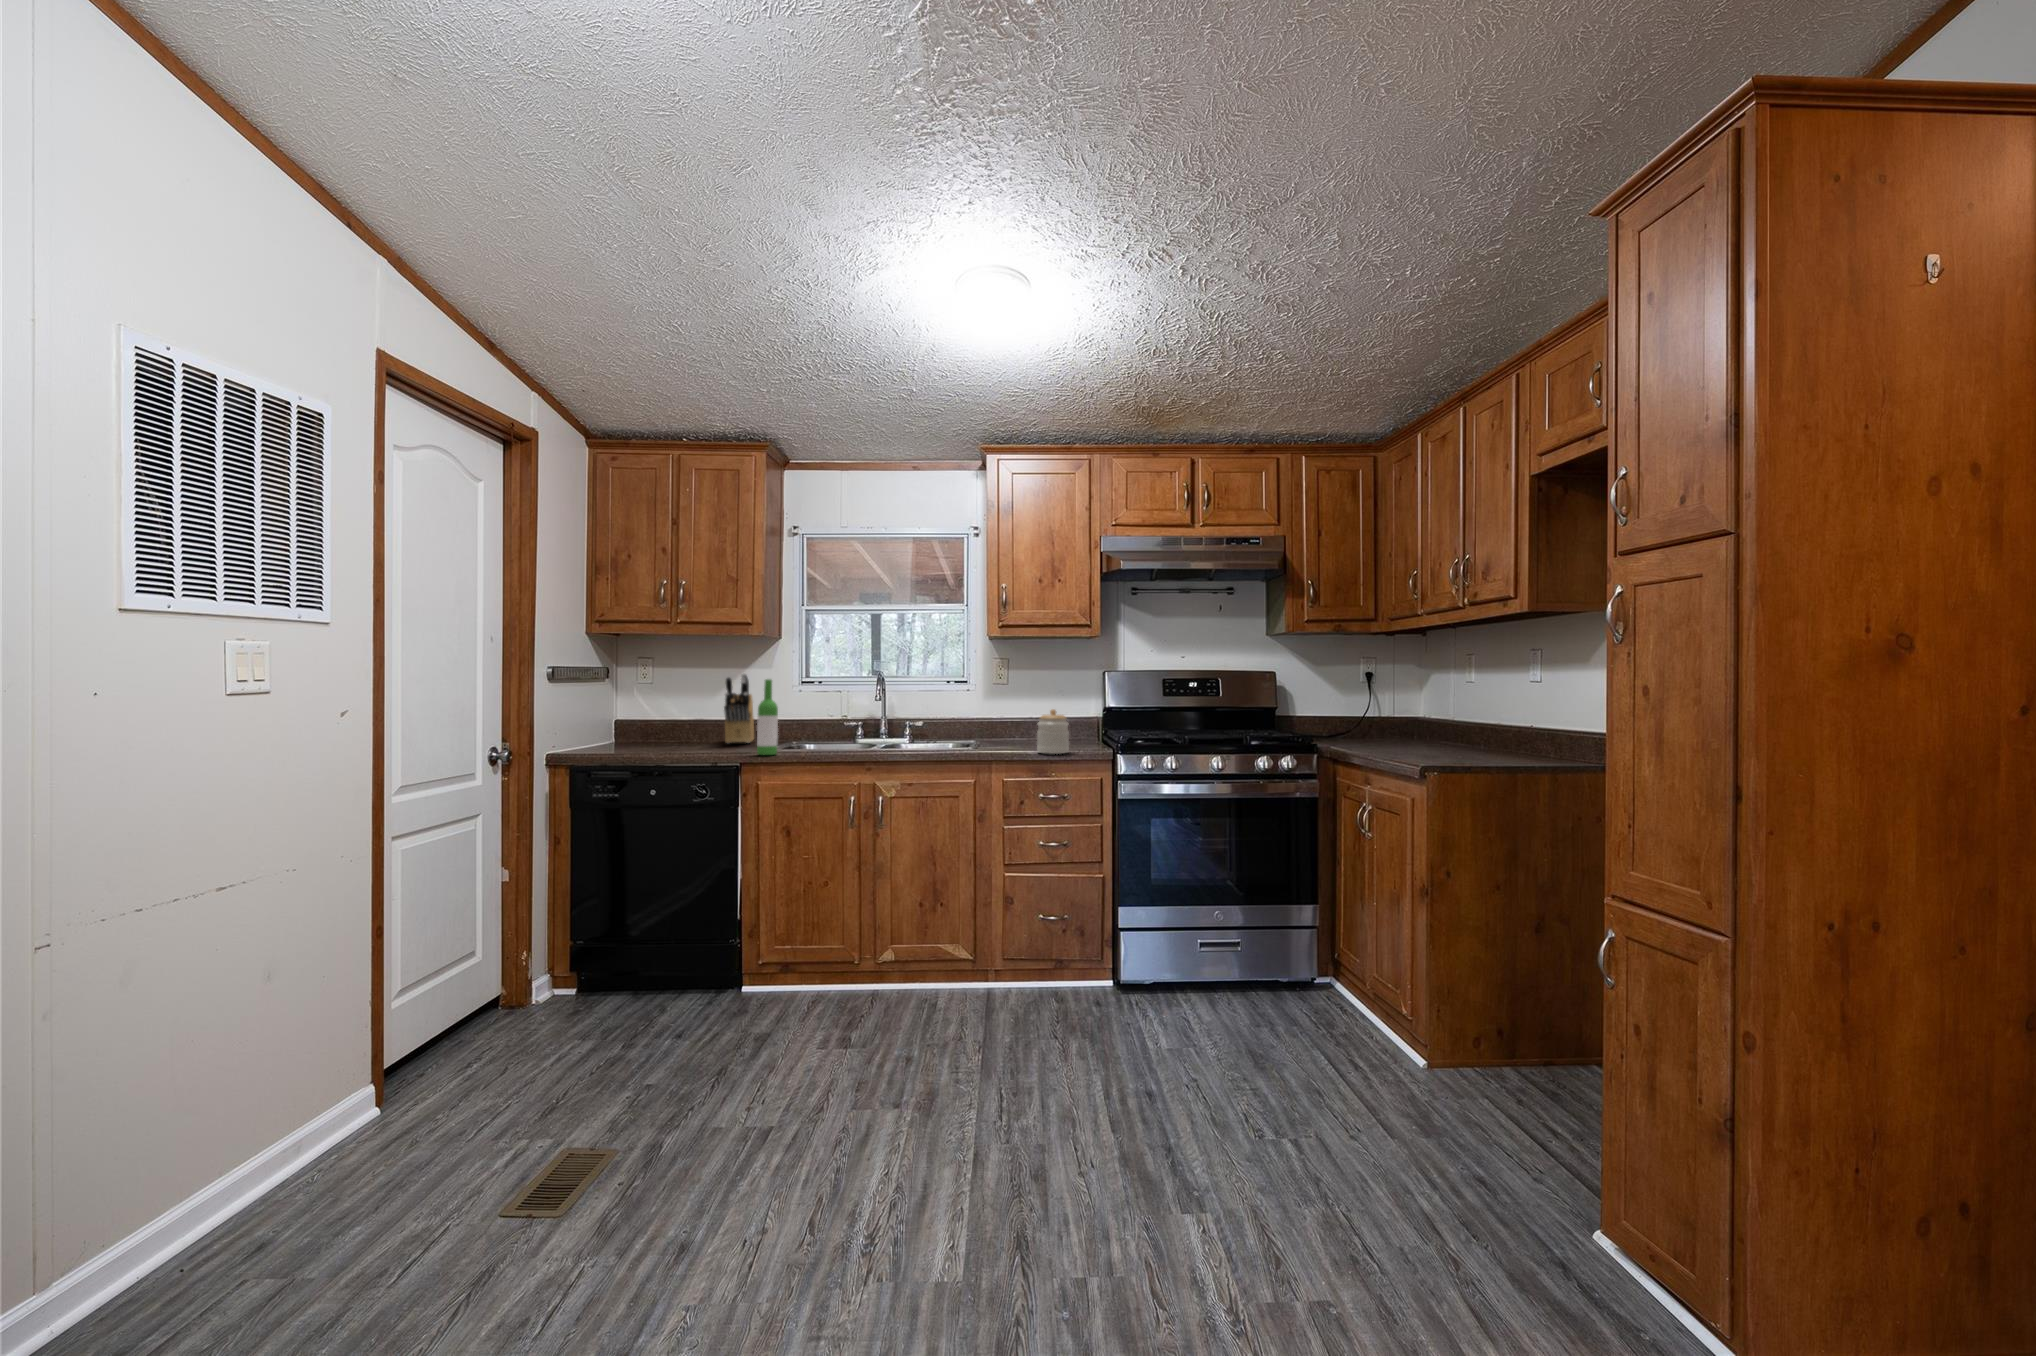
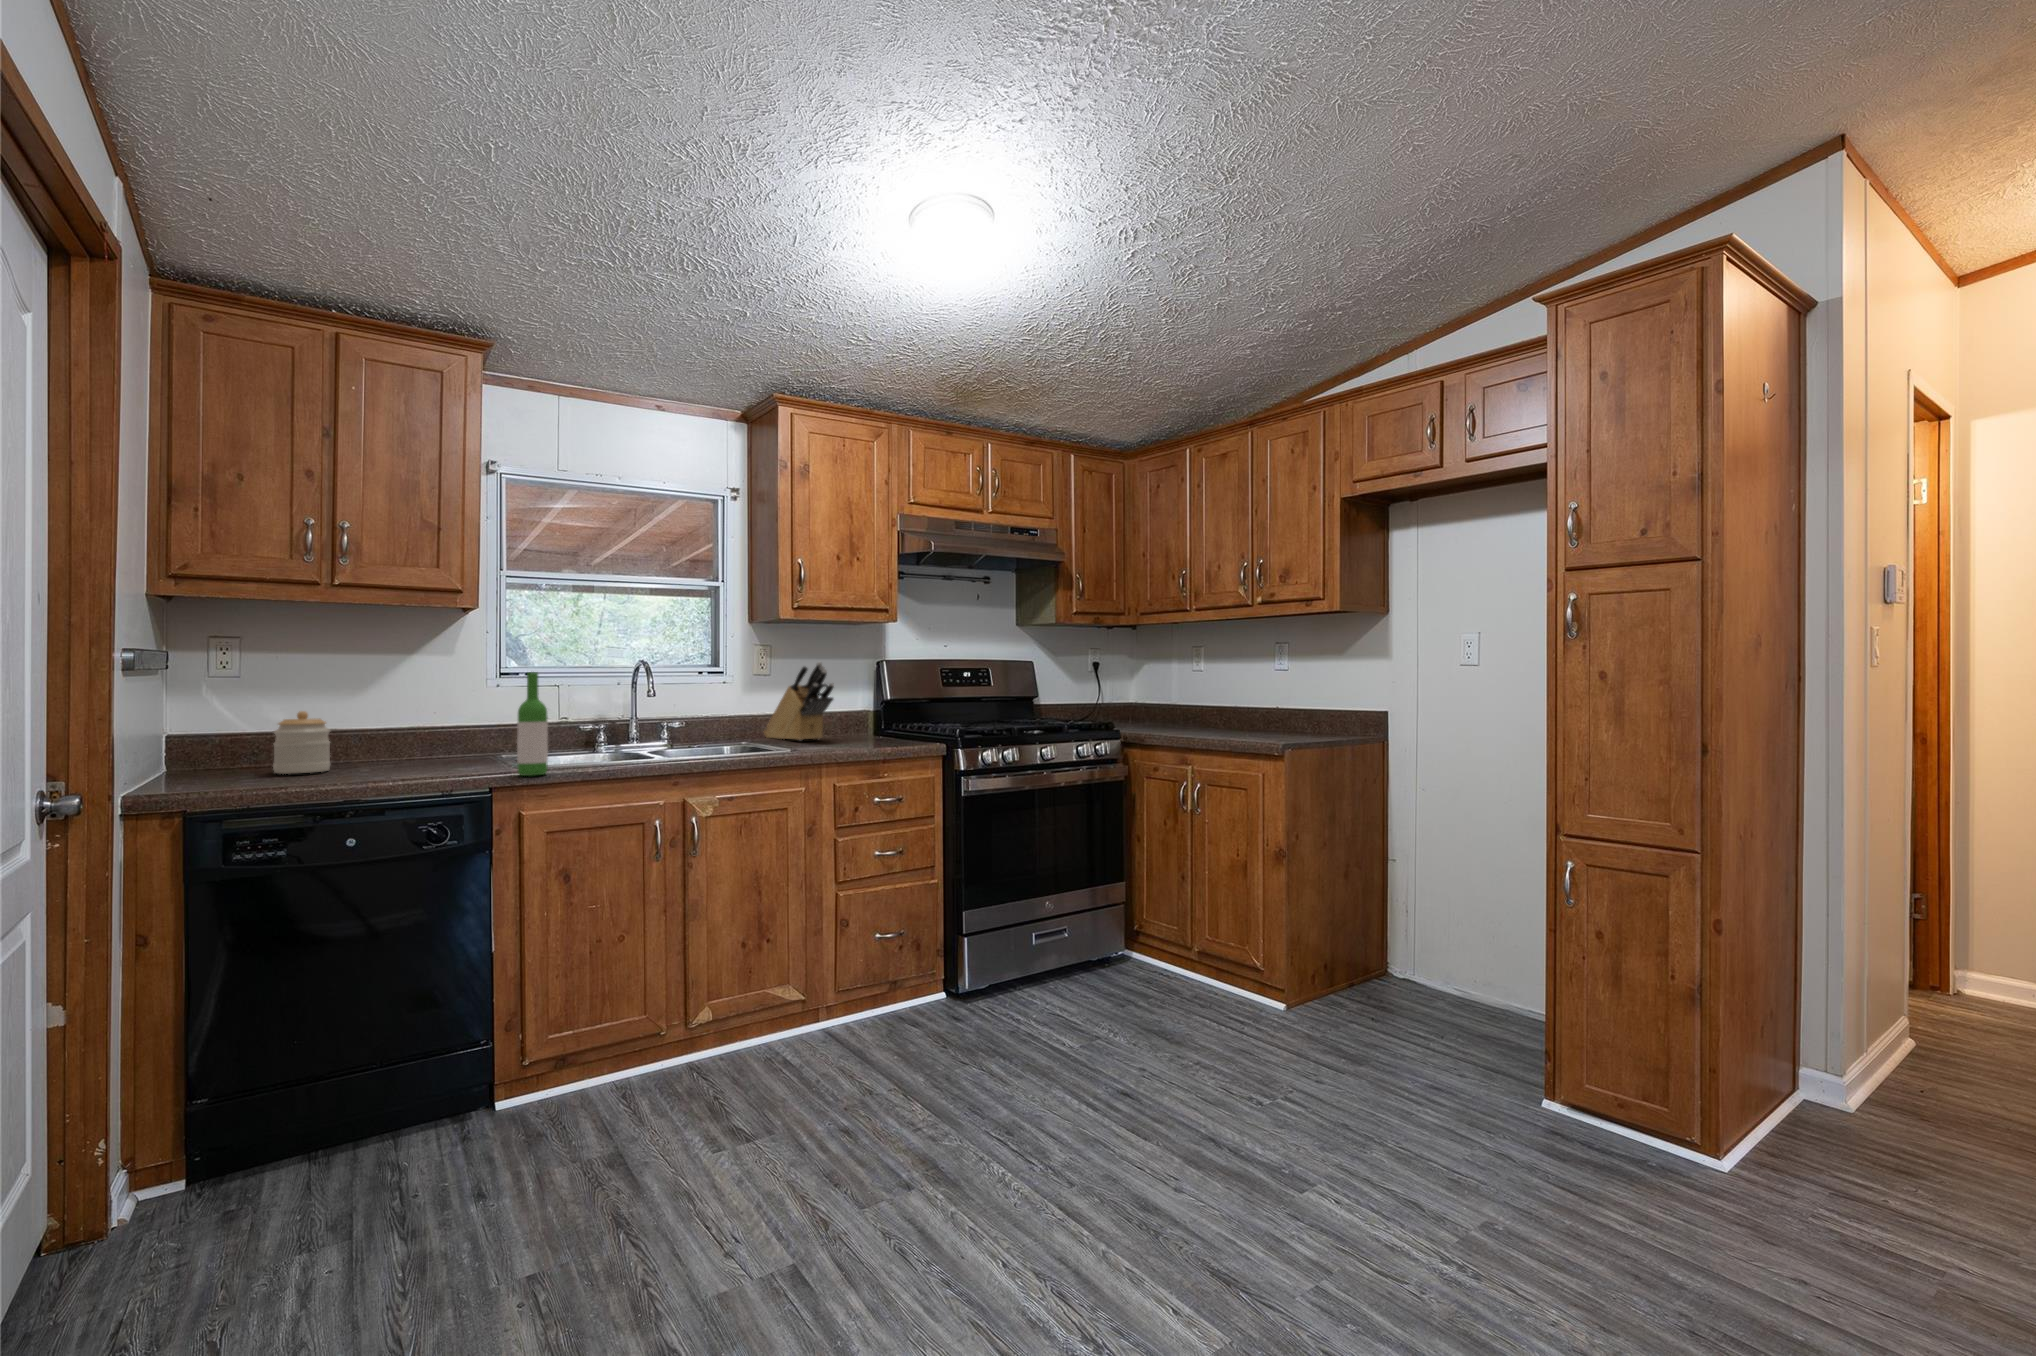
knife block: present [724,674,754,743] -> present [764,662,834,740]
jar: present [1037,709,1069,754] -> present [273,711,330,774]

